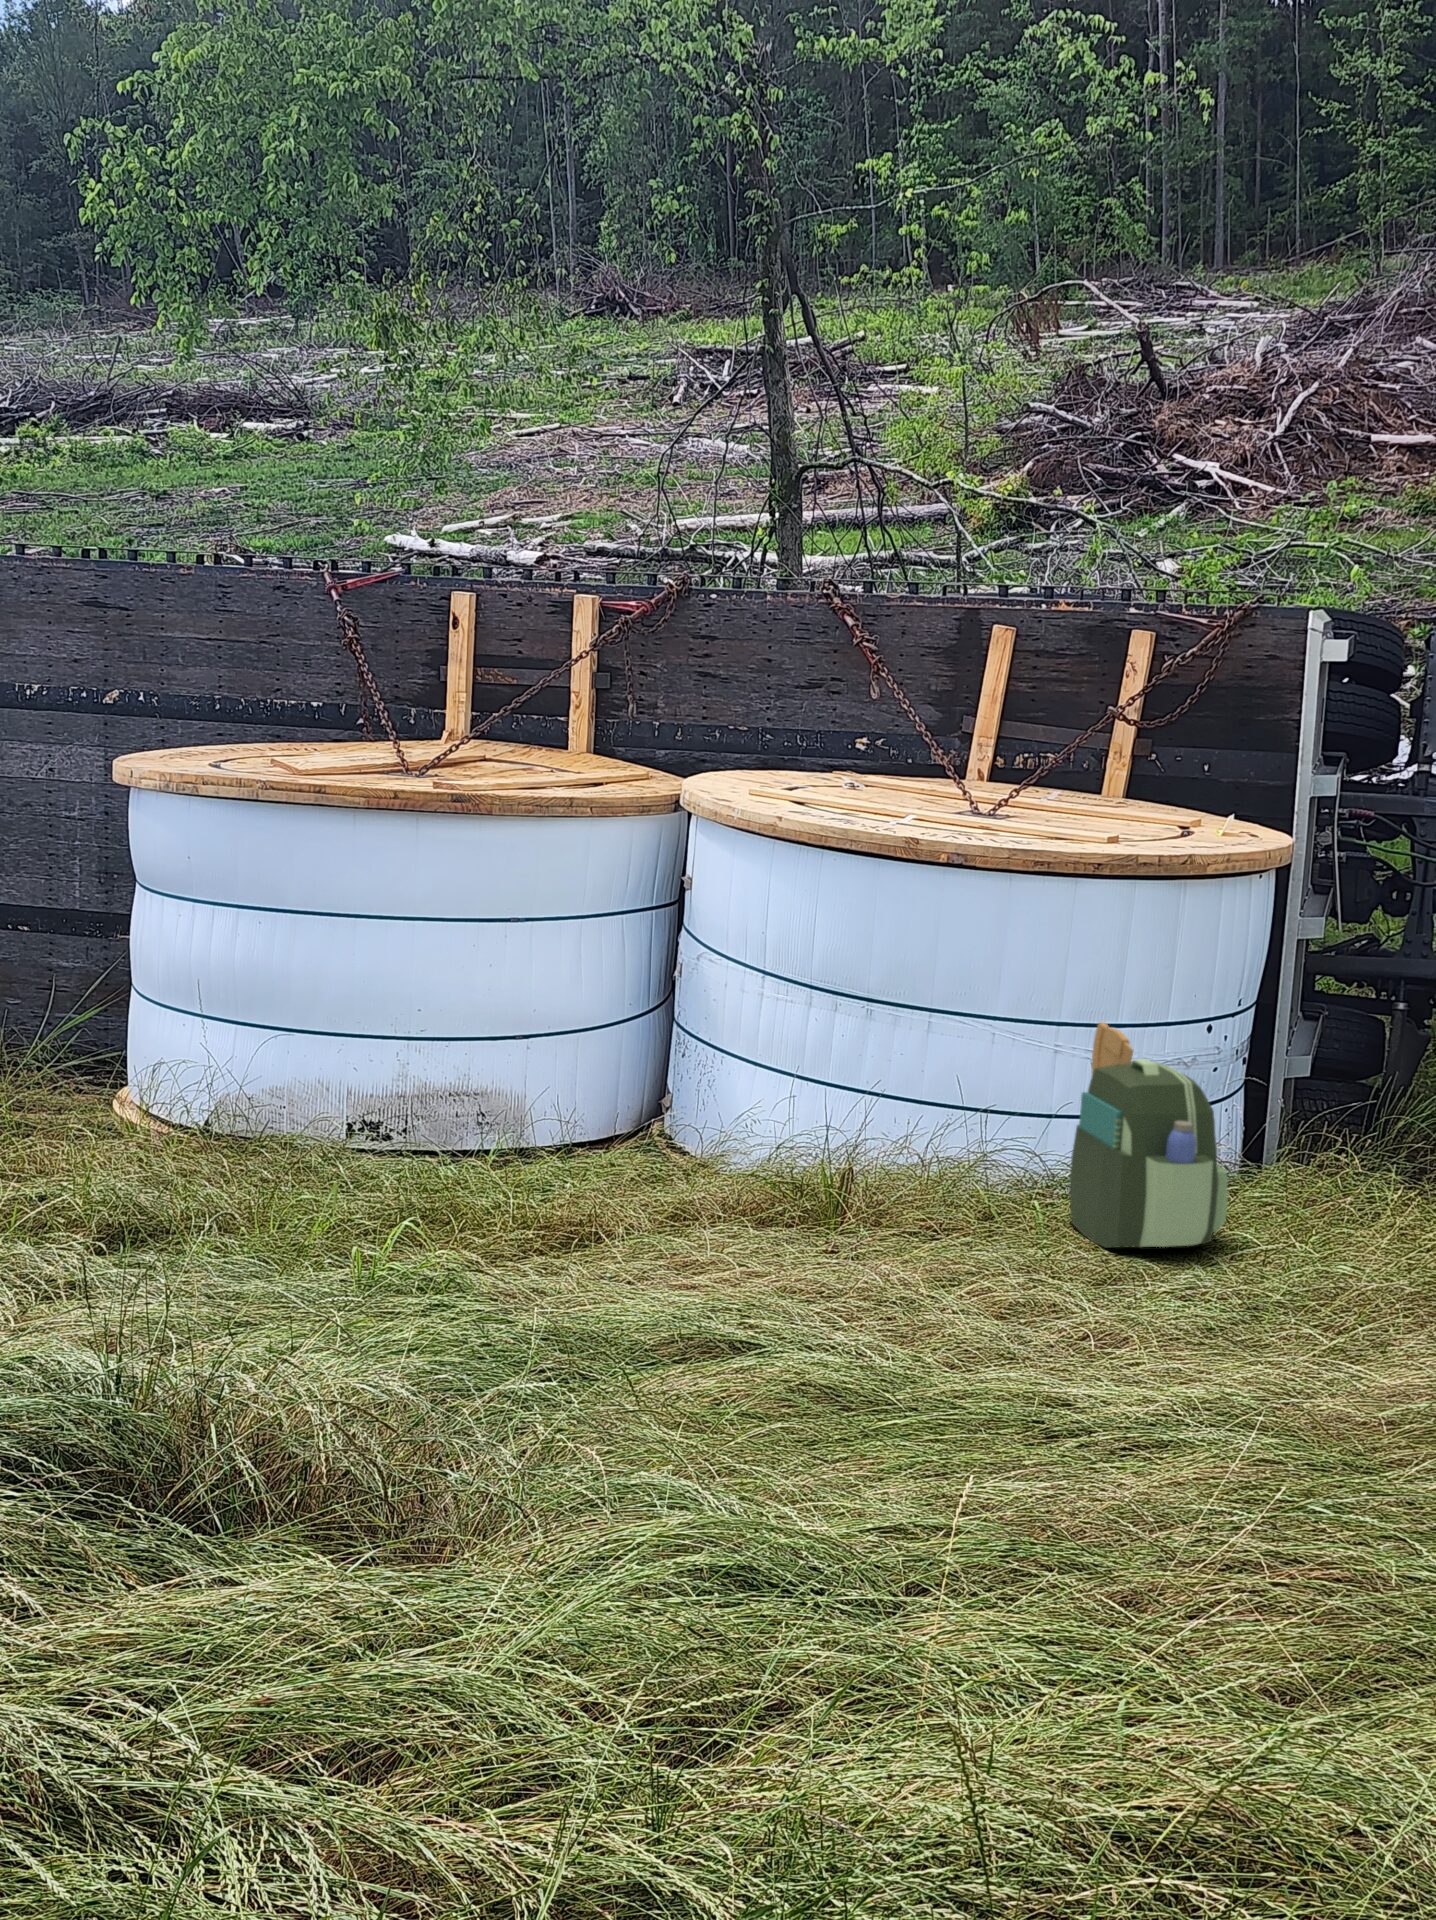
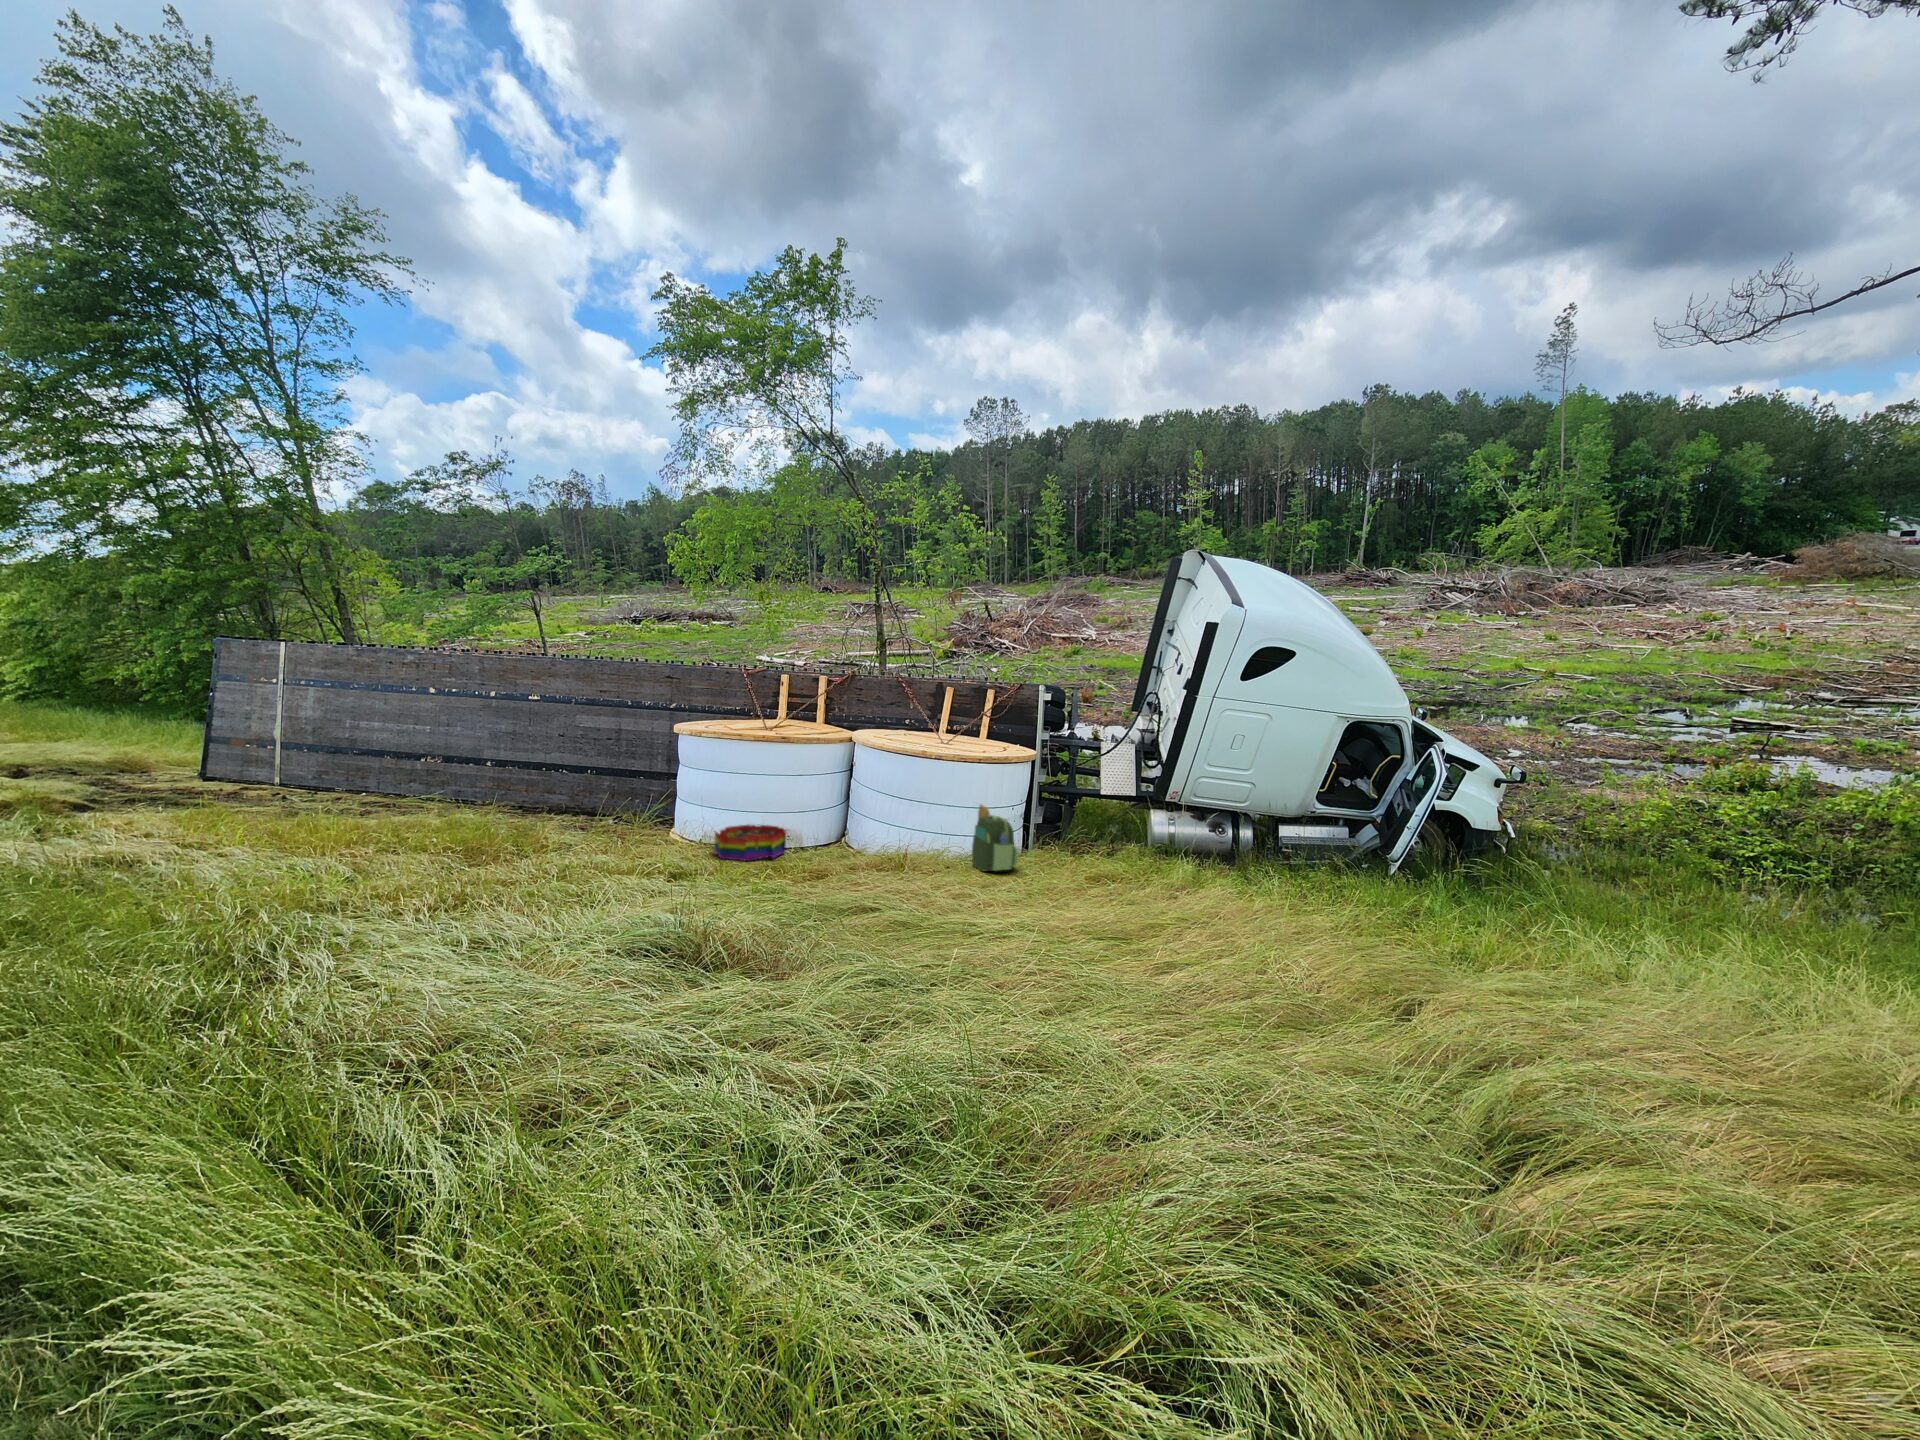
storage bin: none [252,1074,469,1195] -> present [714,825,786,861]

